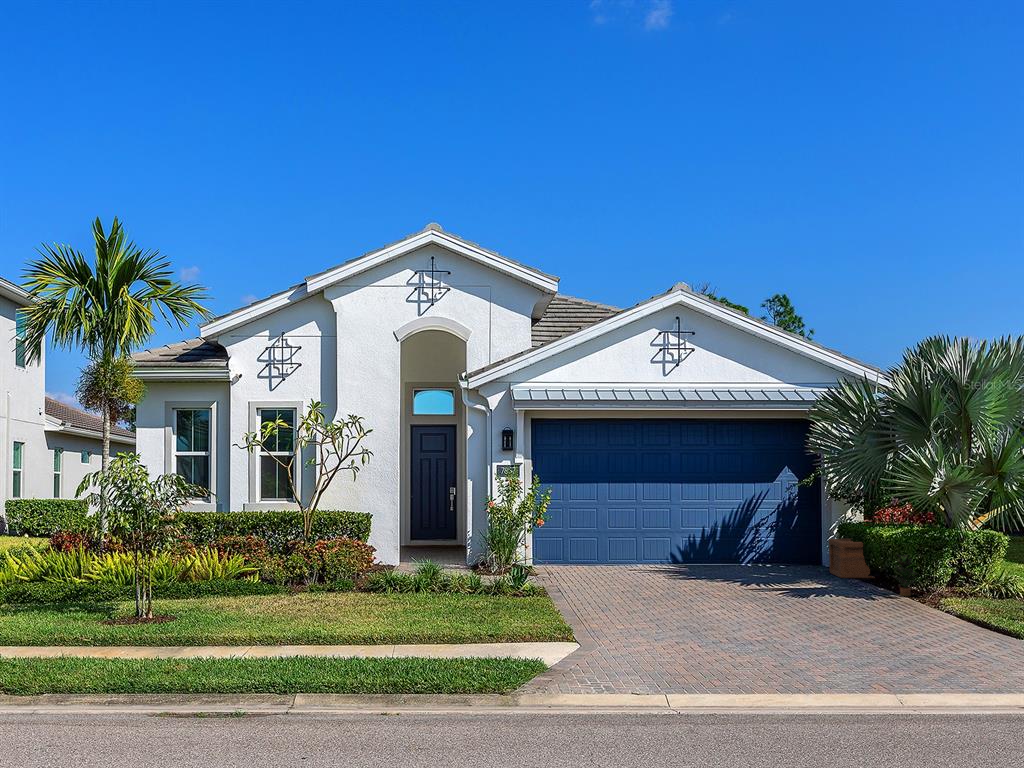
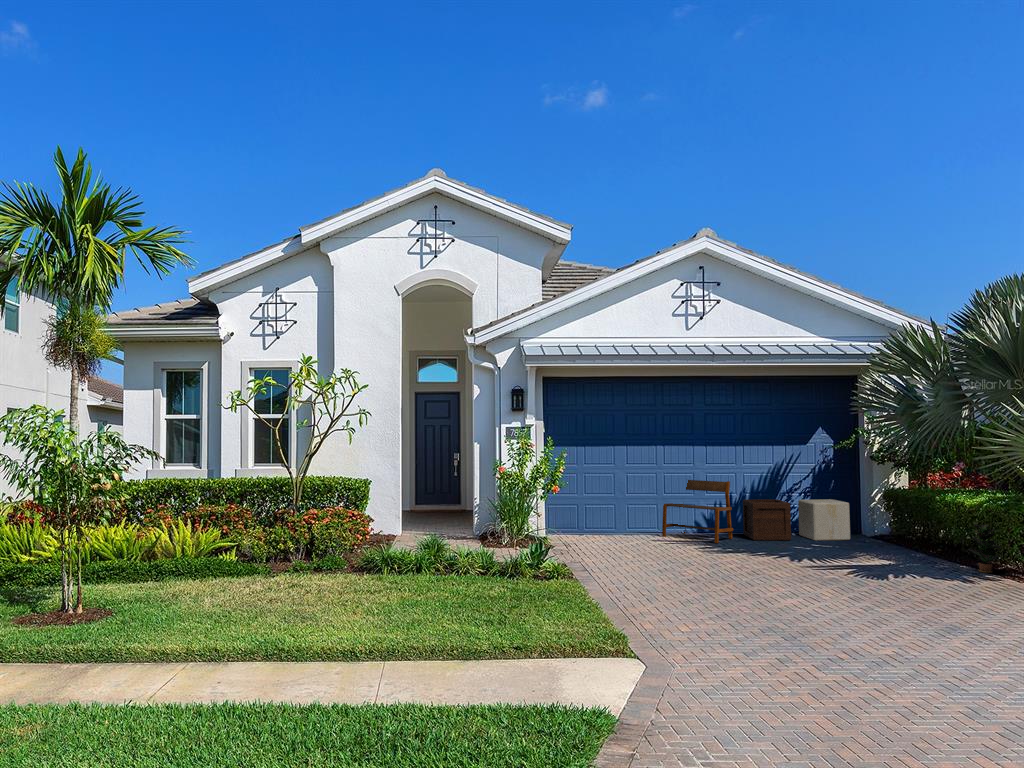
bench: none [639,514,704,572] -> present [662,480,733,543]
cardboard box: none [766,533,811,571] -> present [798,499,850,541]
wooden crate: present [829,539,875,578] -> present [743,499,791,540]

